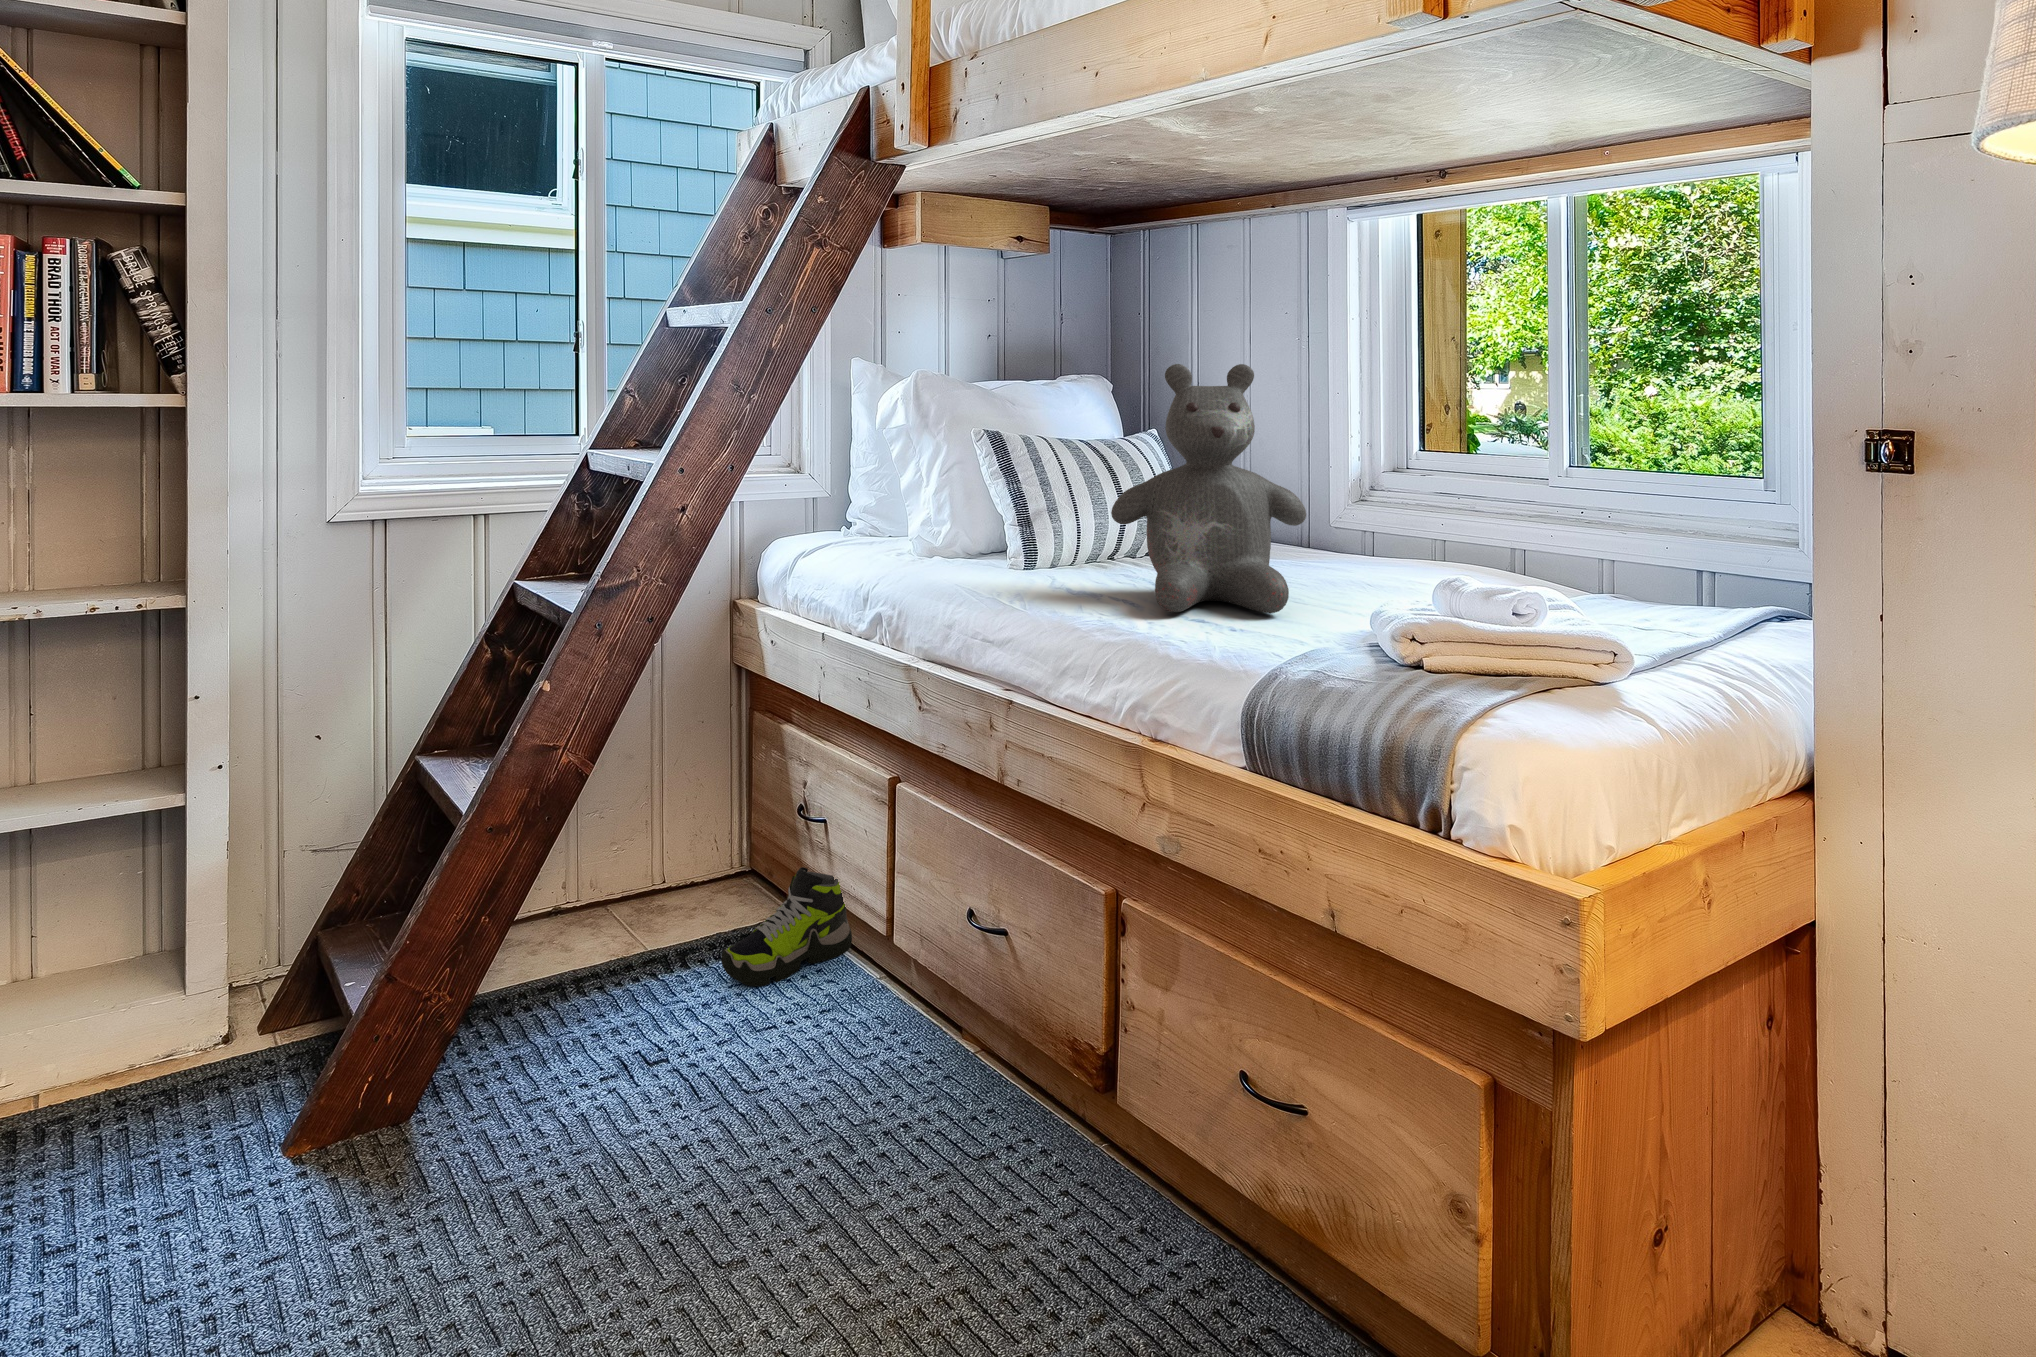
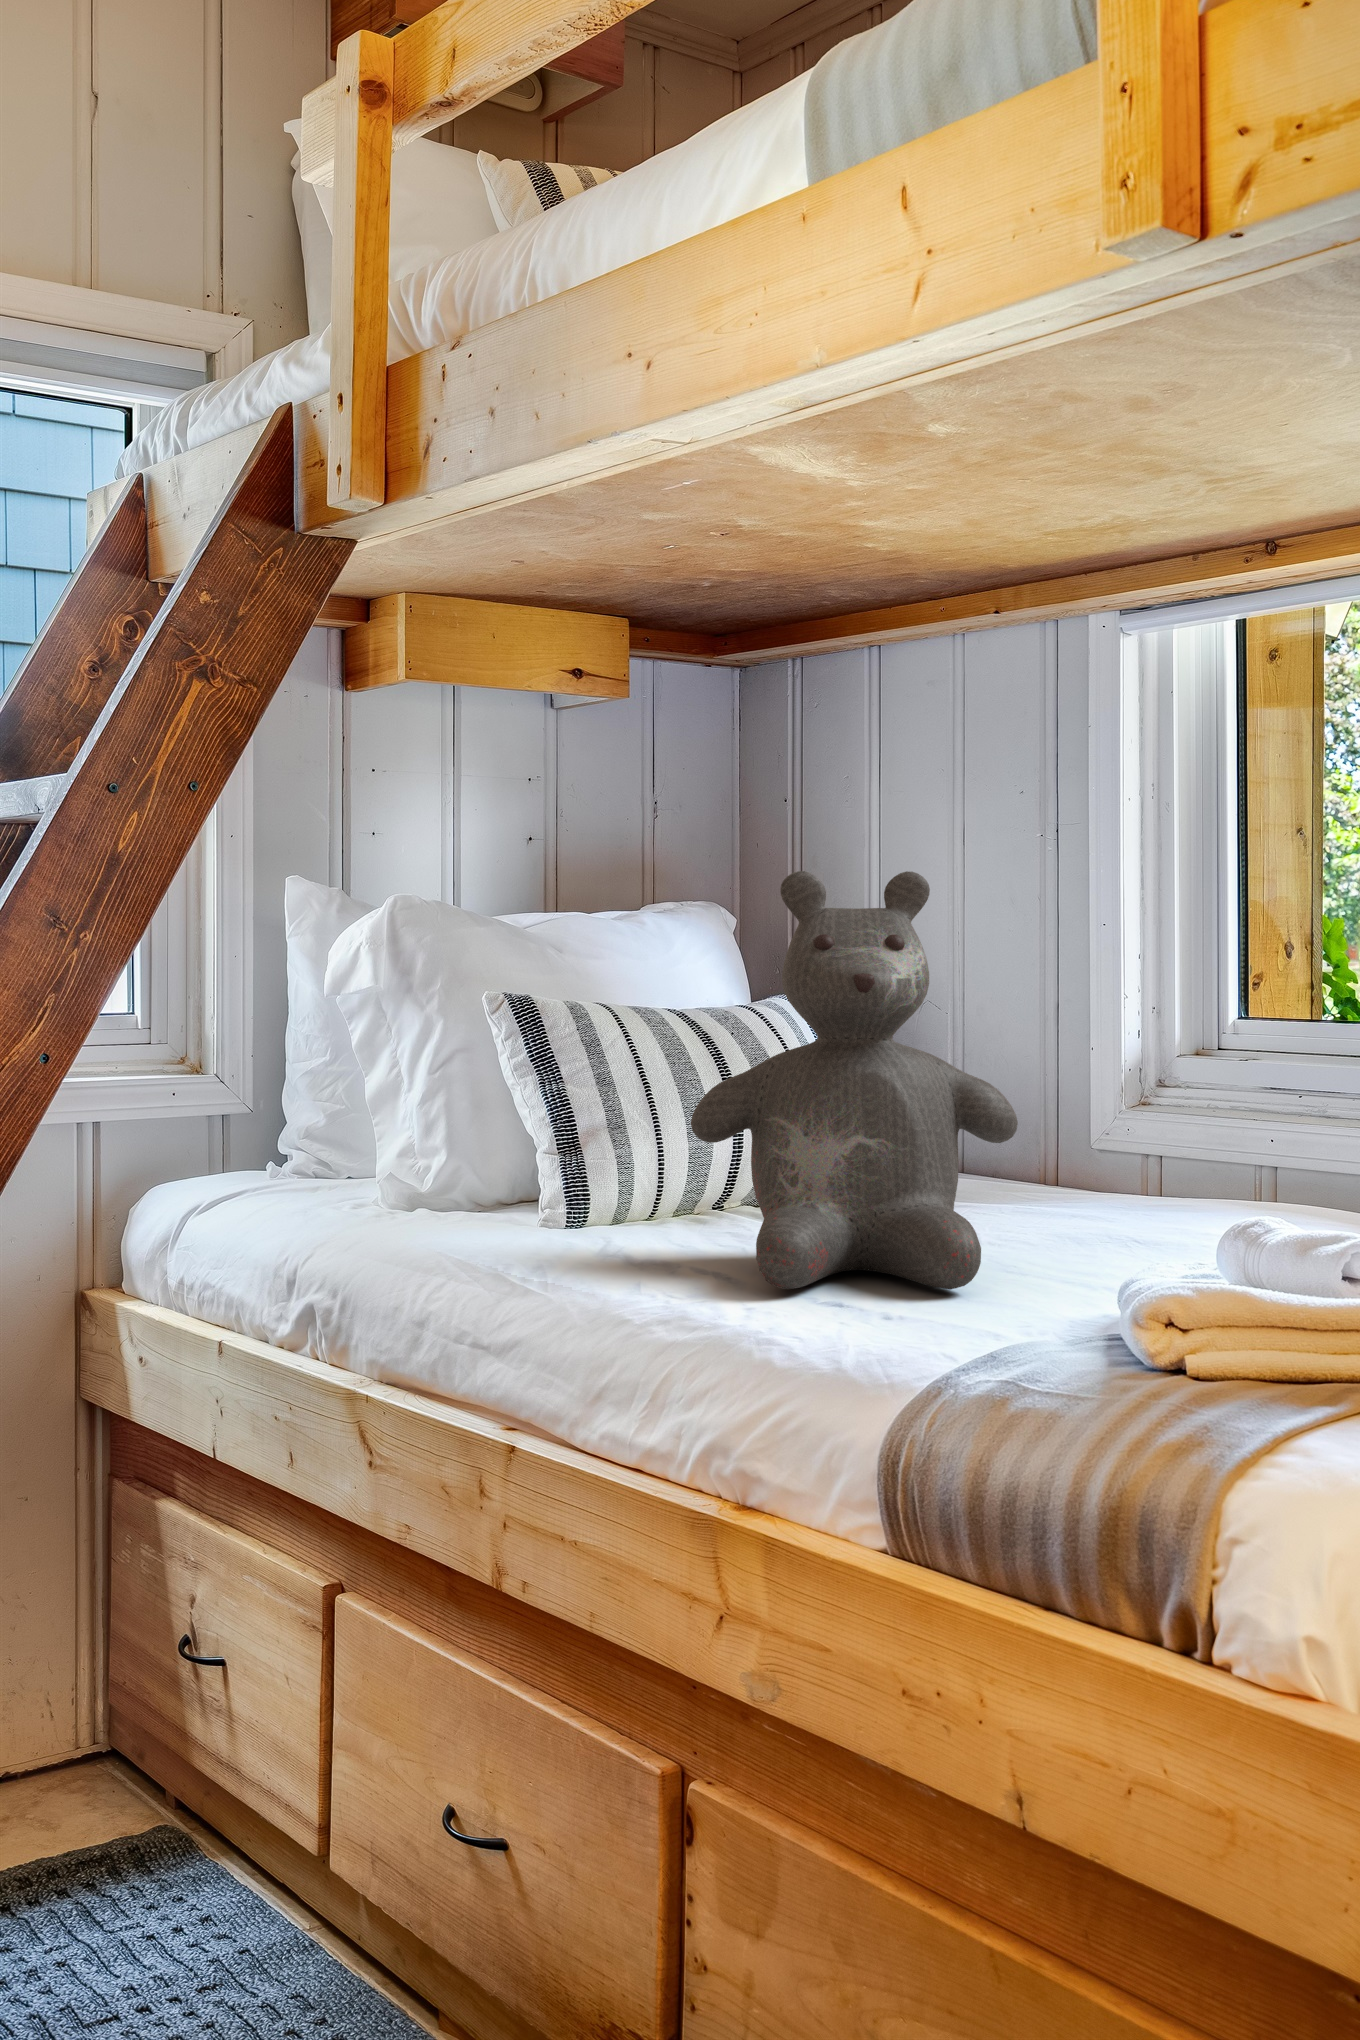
shoe: present [721,867,852,986] -> none [31,1738,268,1948]

